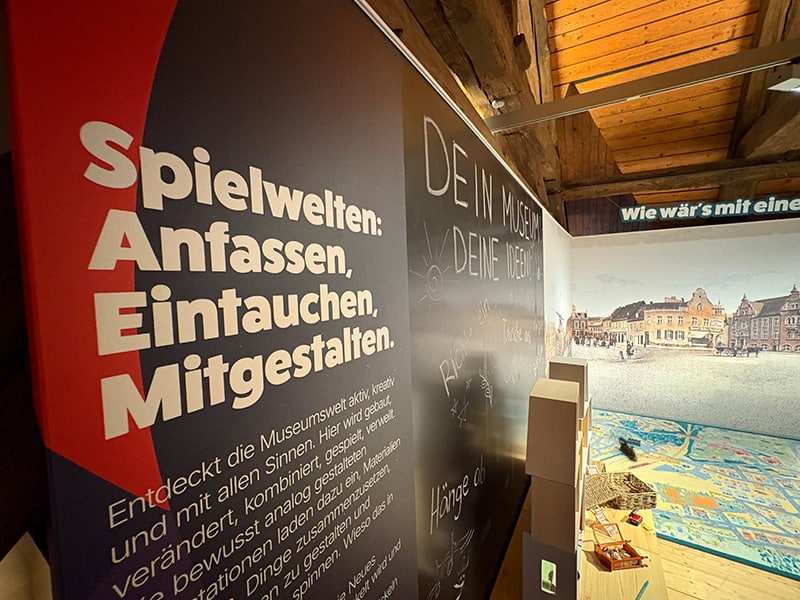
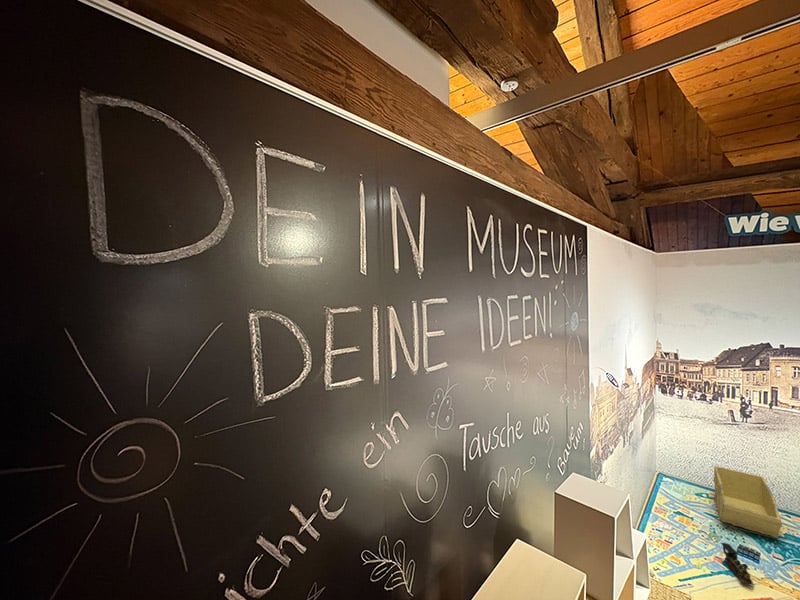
storage bin: none [611,392,652,432] -> present [714,466,782,538]

